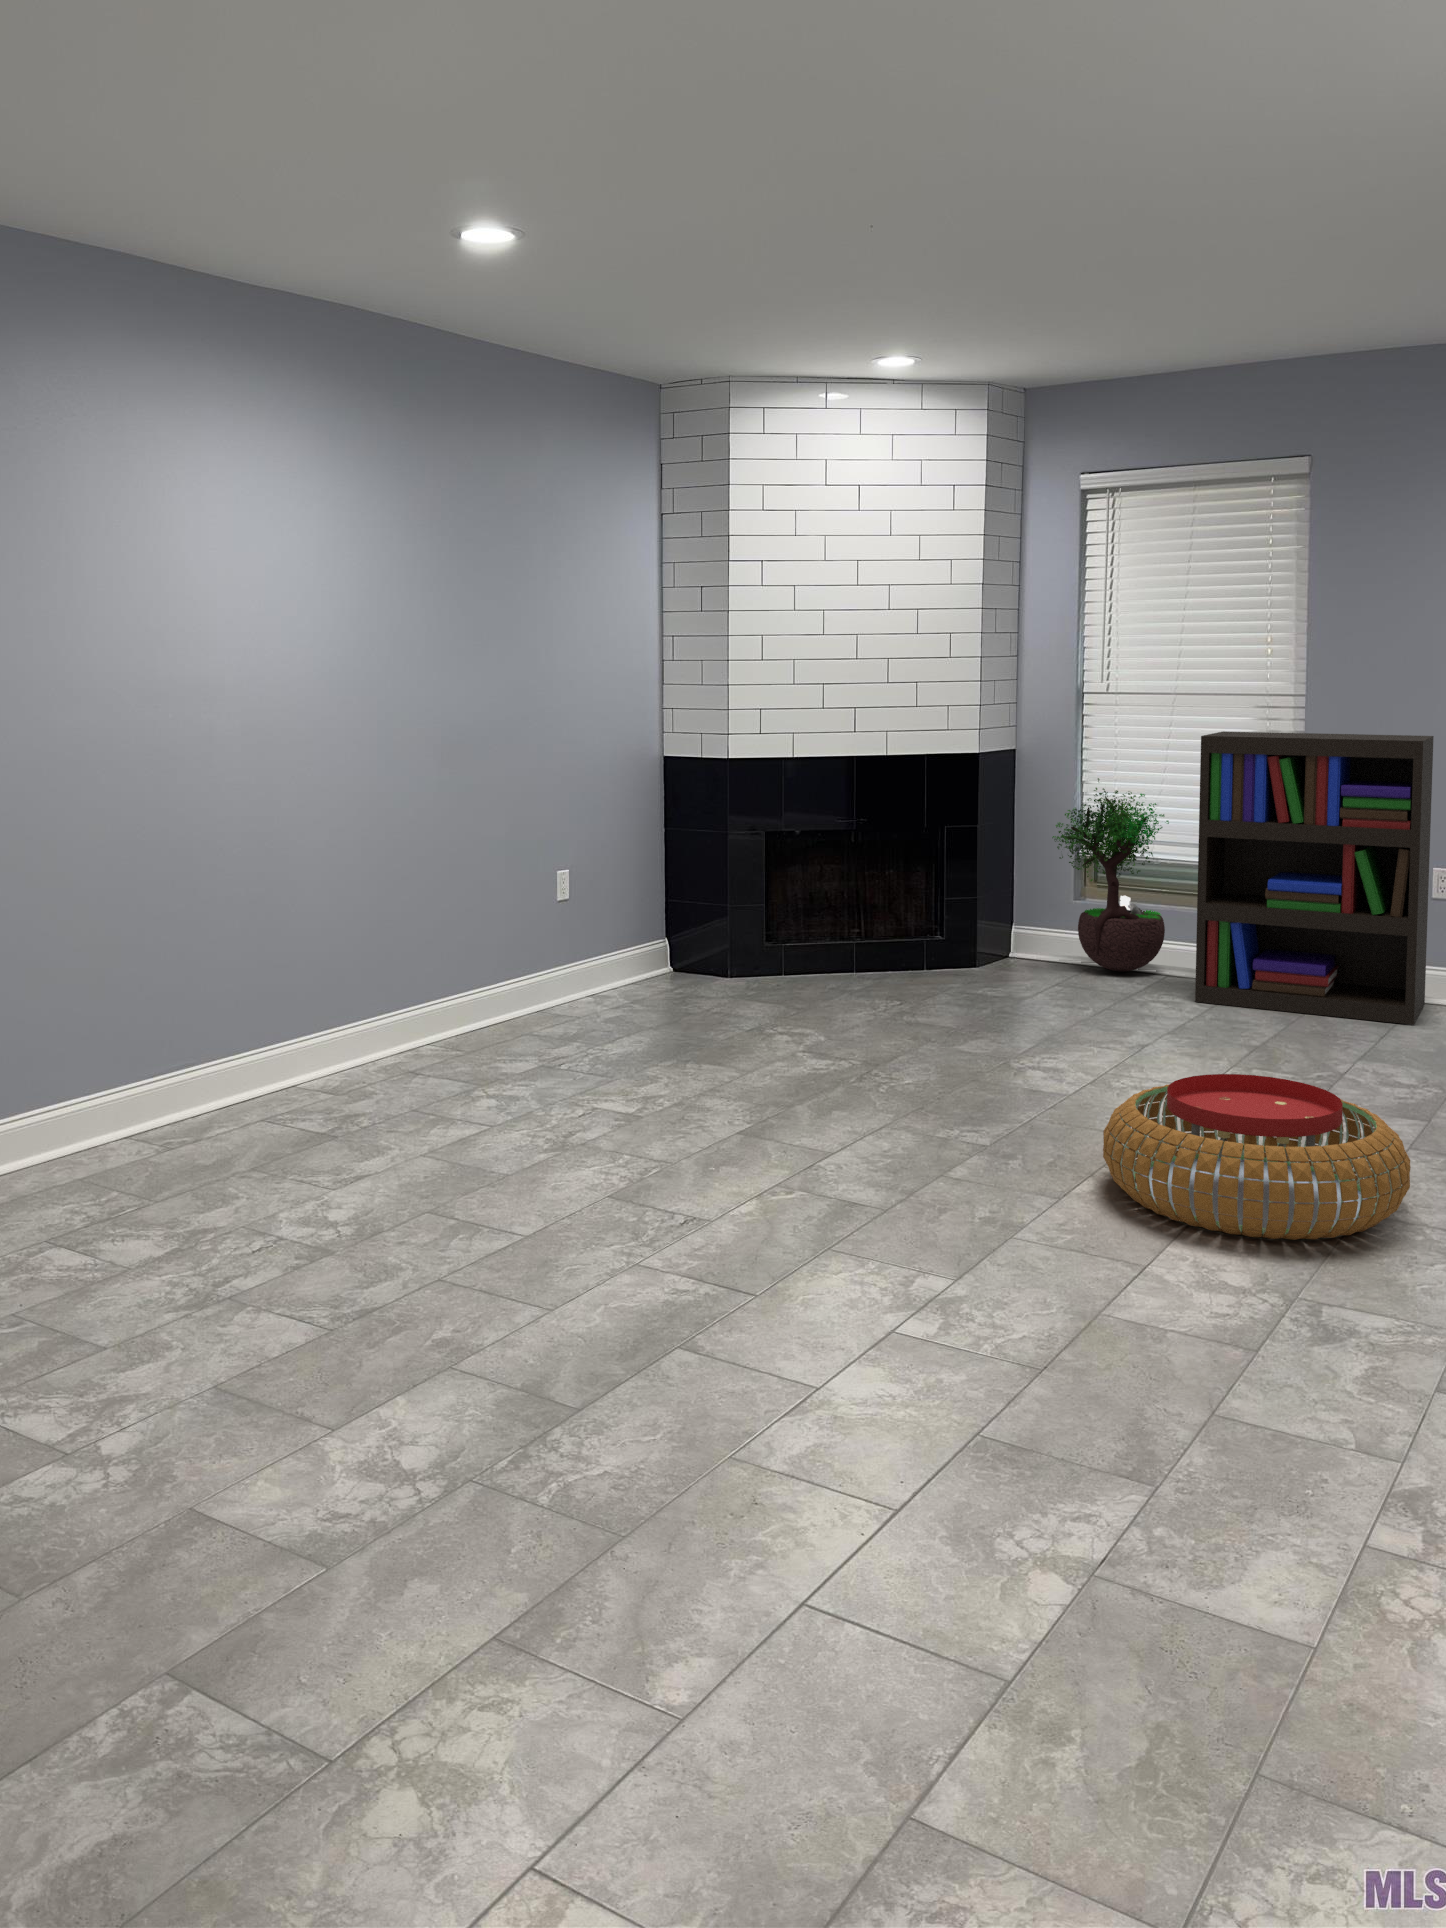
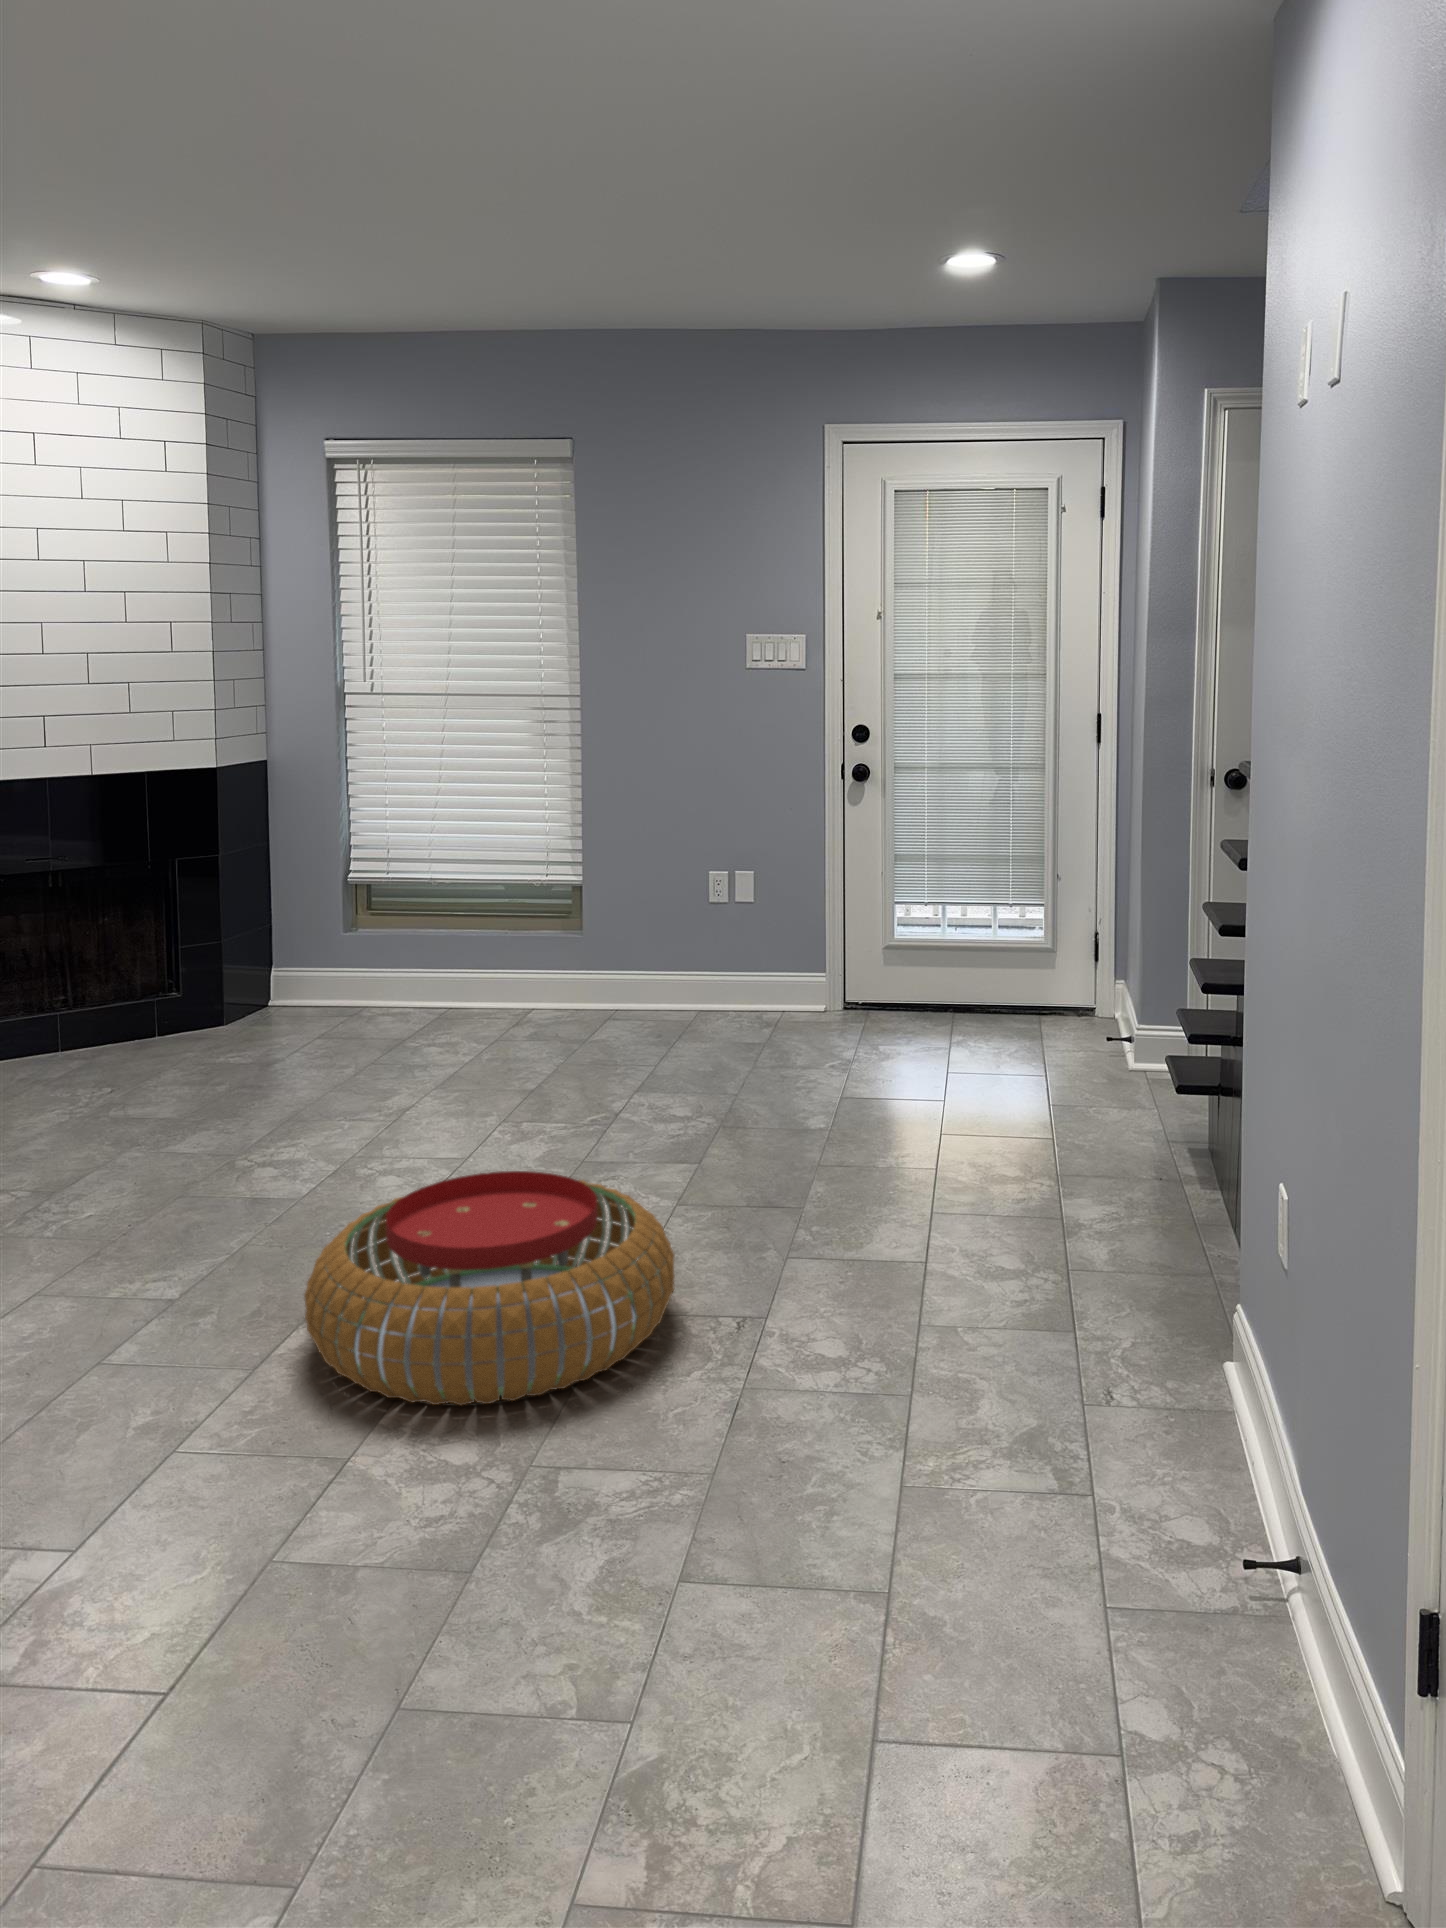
bookshelf: present [1195,731,1434,1025] -> none [467,734,709,1039]
potted tree: present [1052,778,1169,972] -> none [308,792,446,1008]

